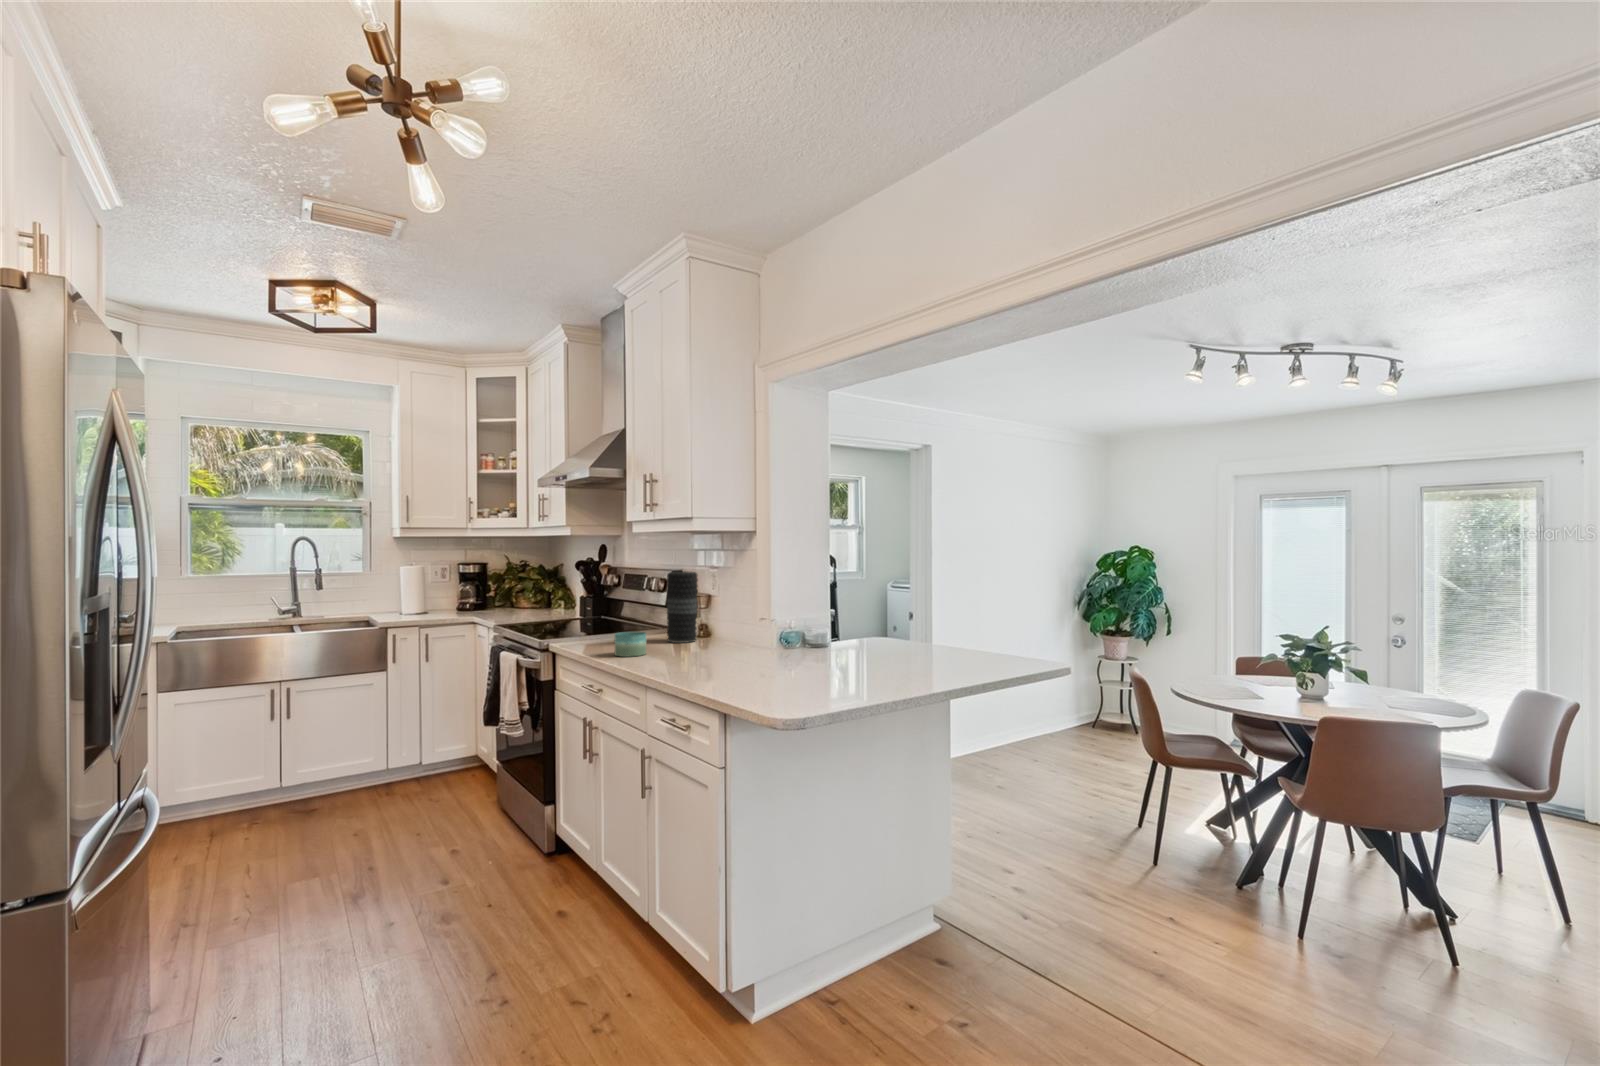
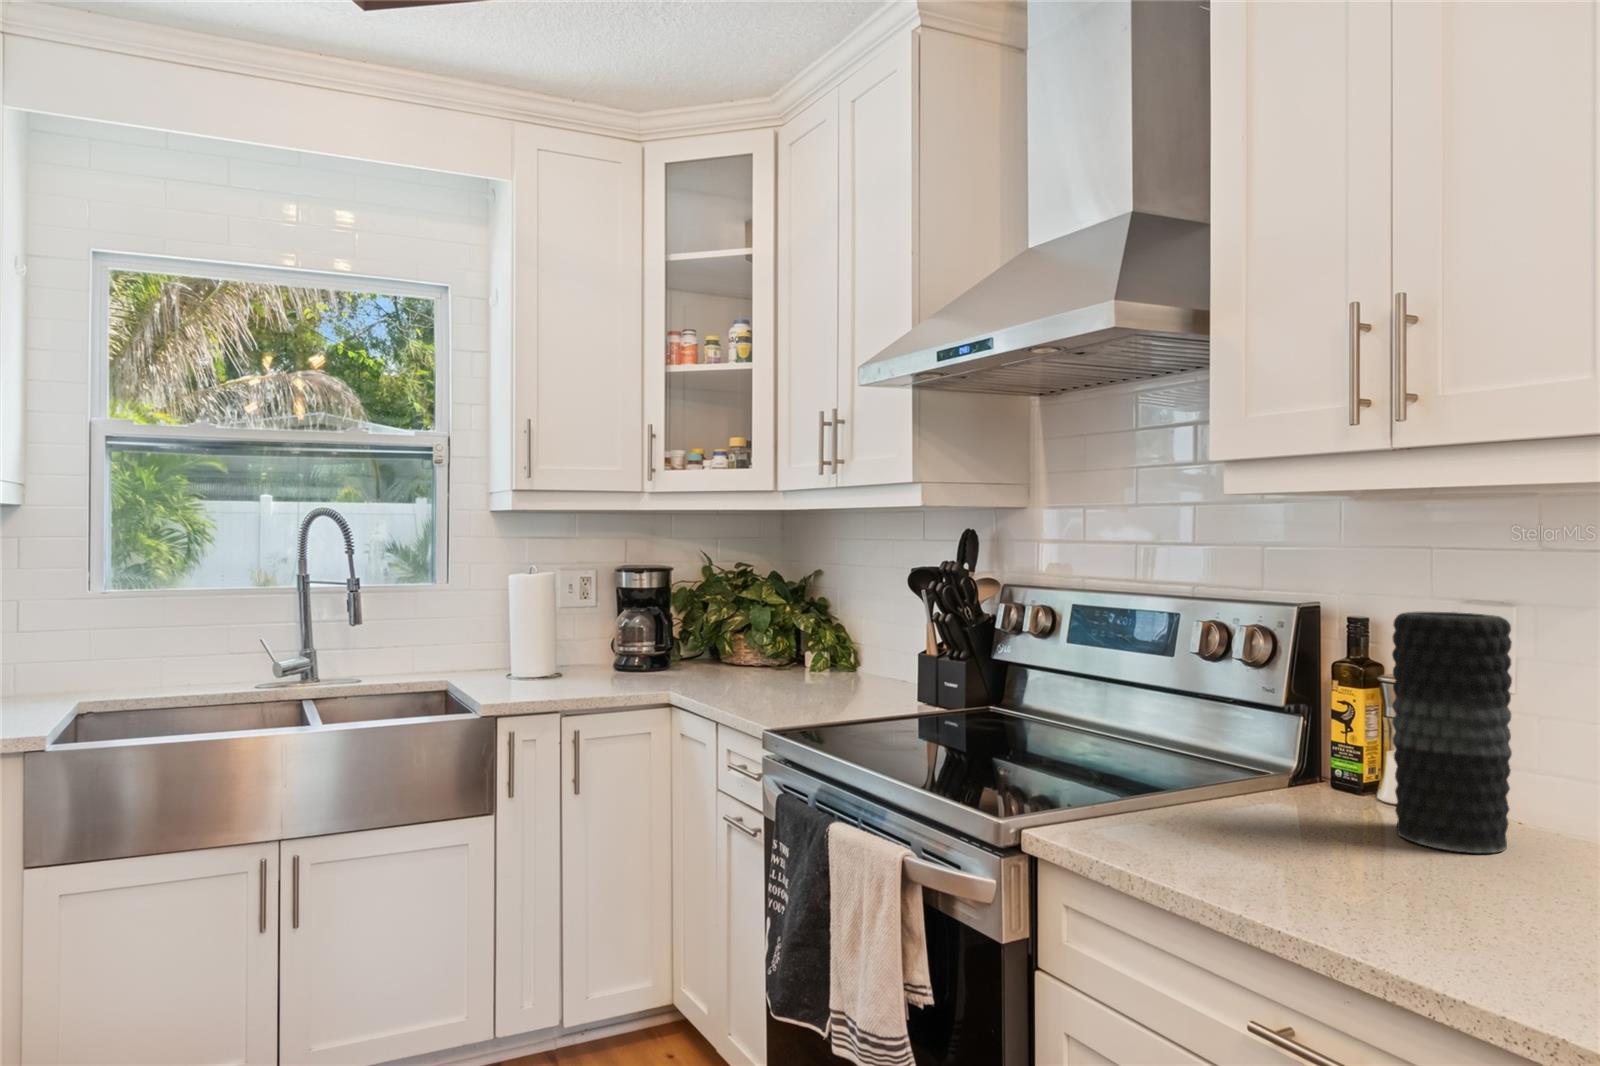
candle: present [615,631,646,657] -> none [1387,838,1524,957]

